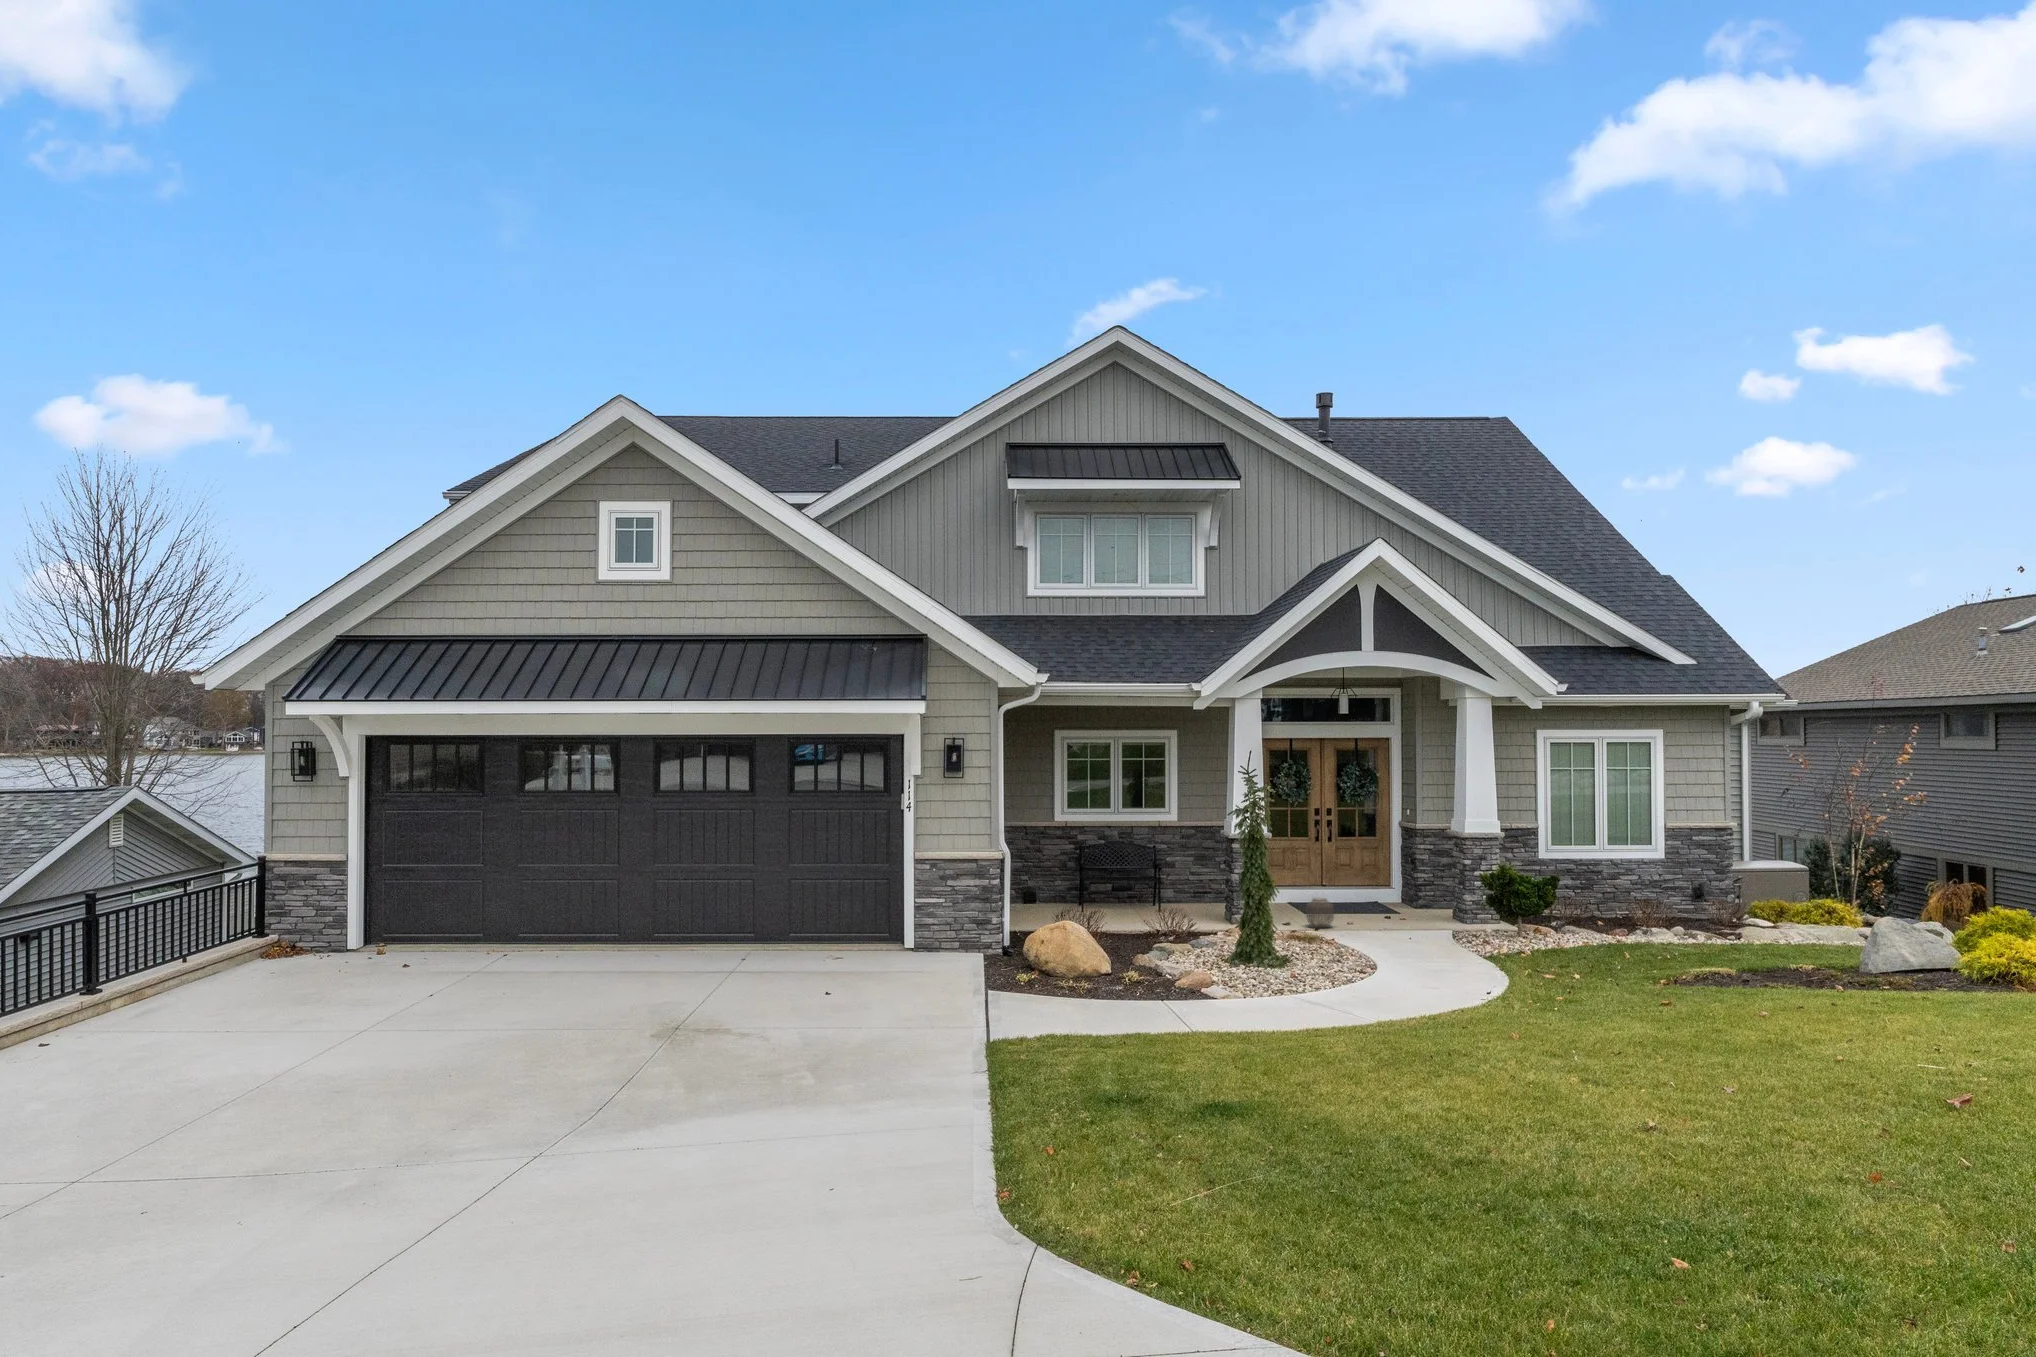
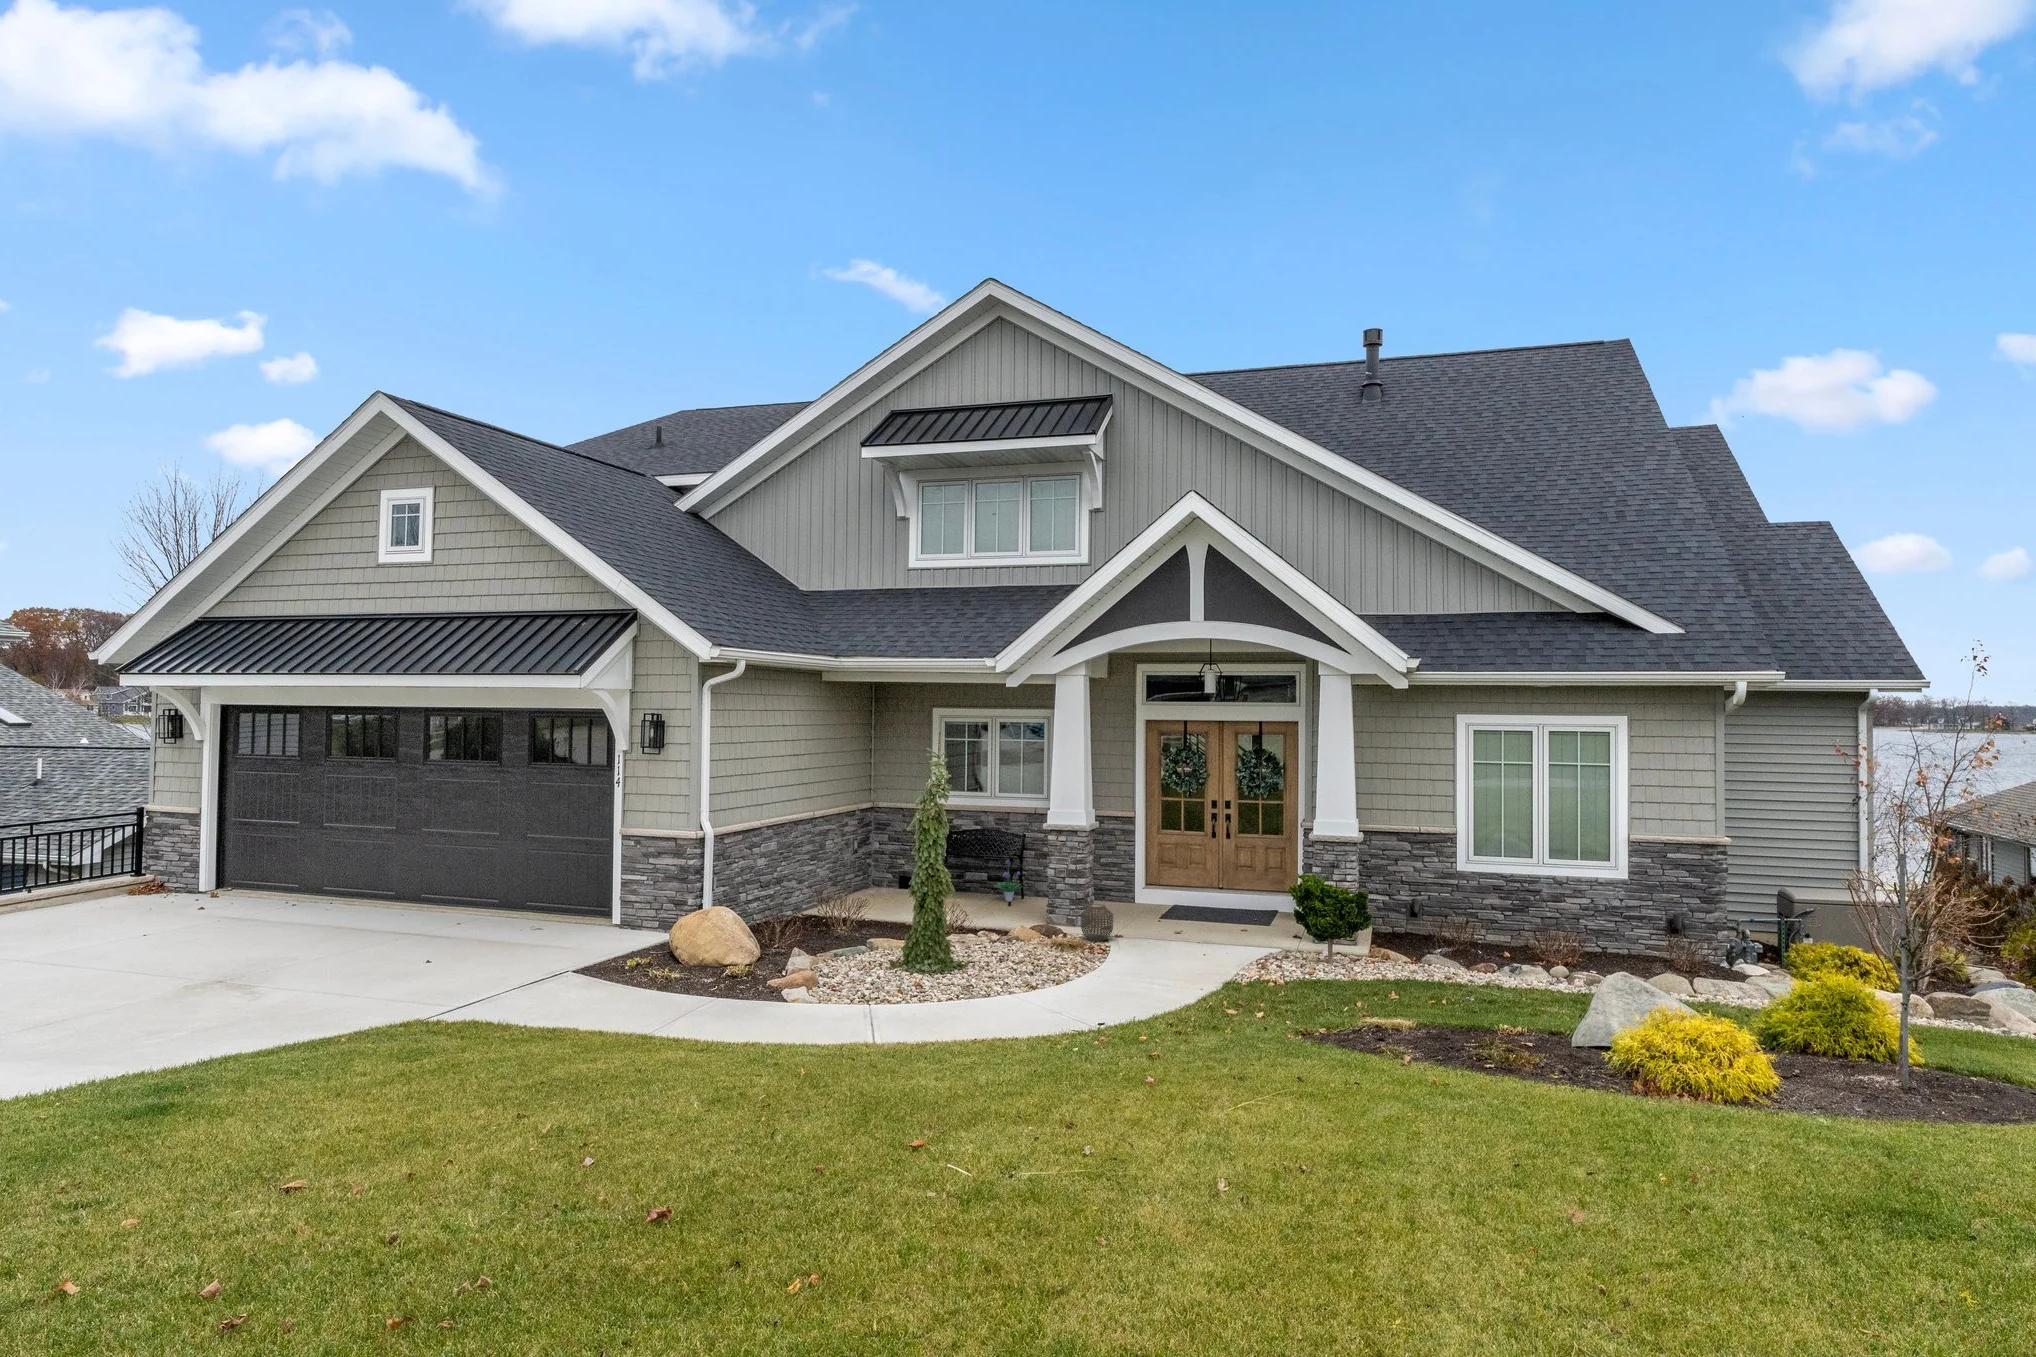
potted plant: none [1156,871,1183,909] -> present [994,860,1023,901]

